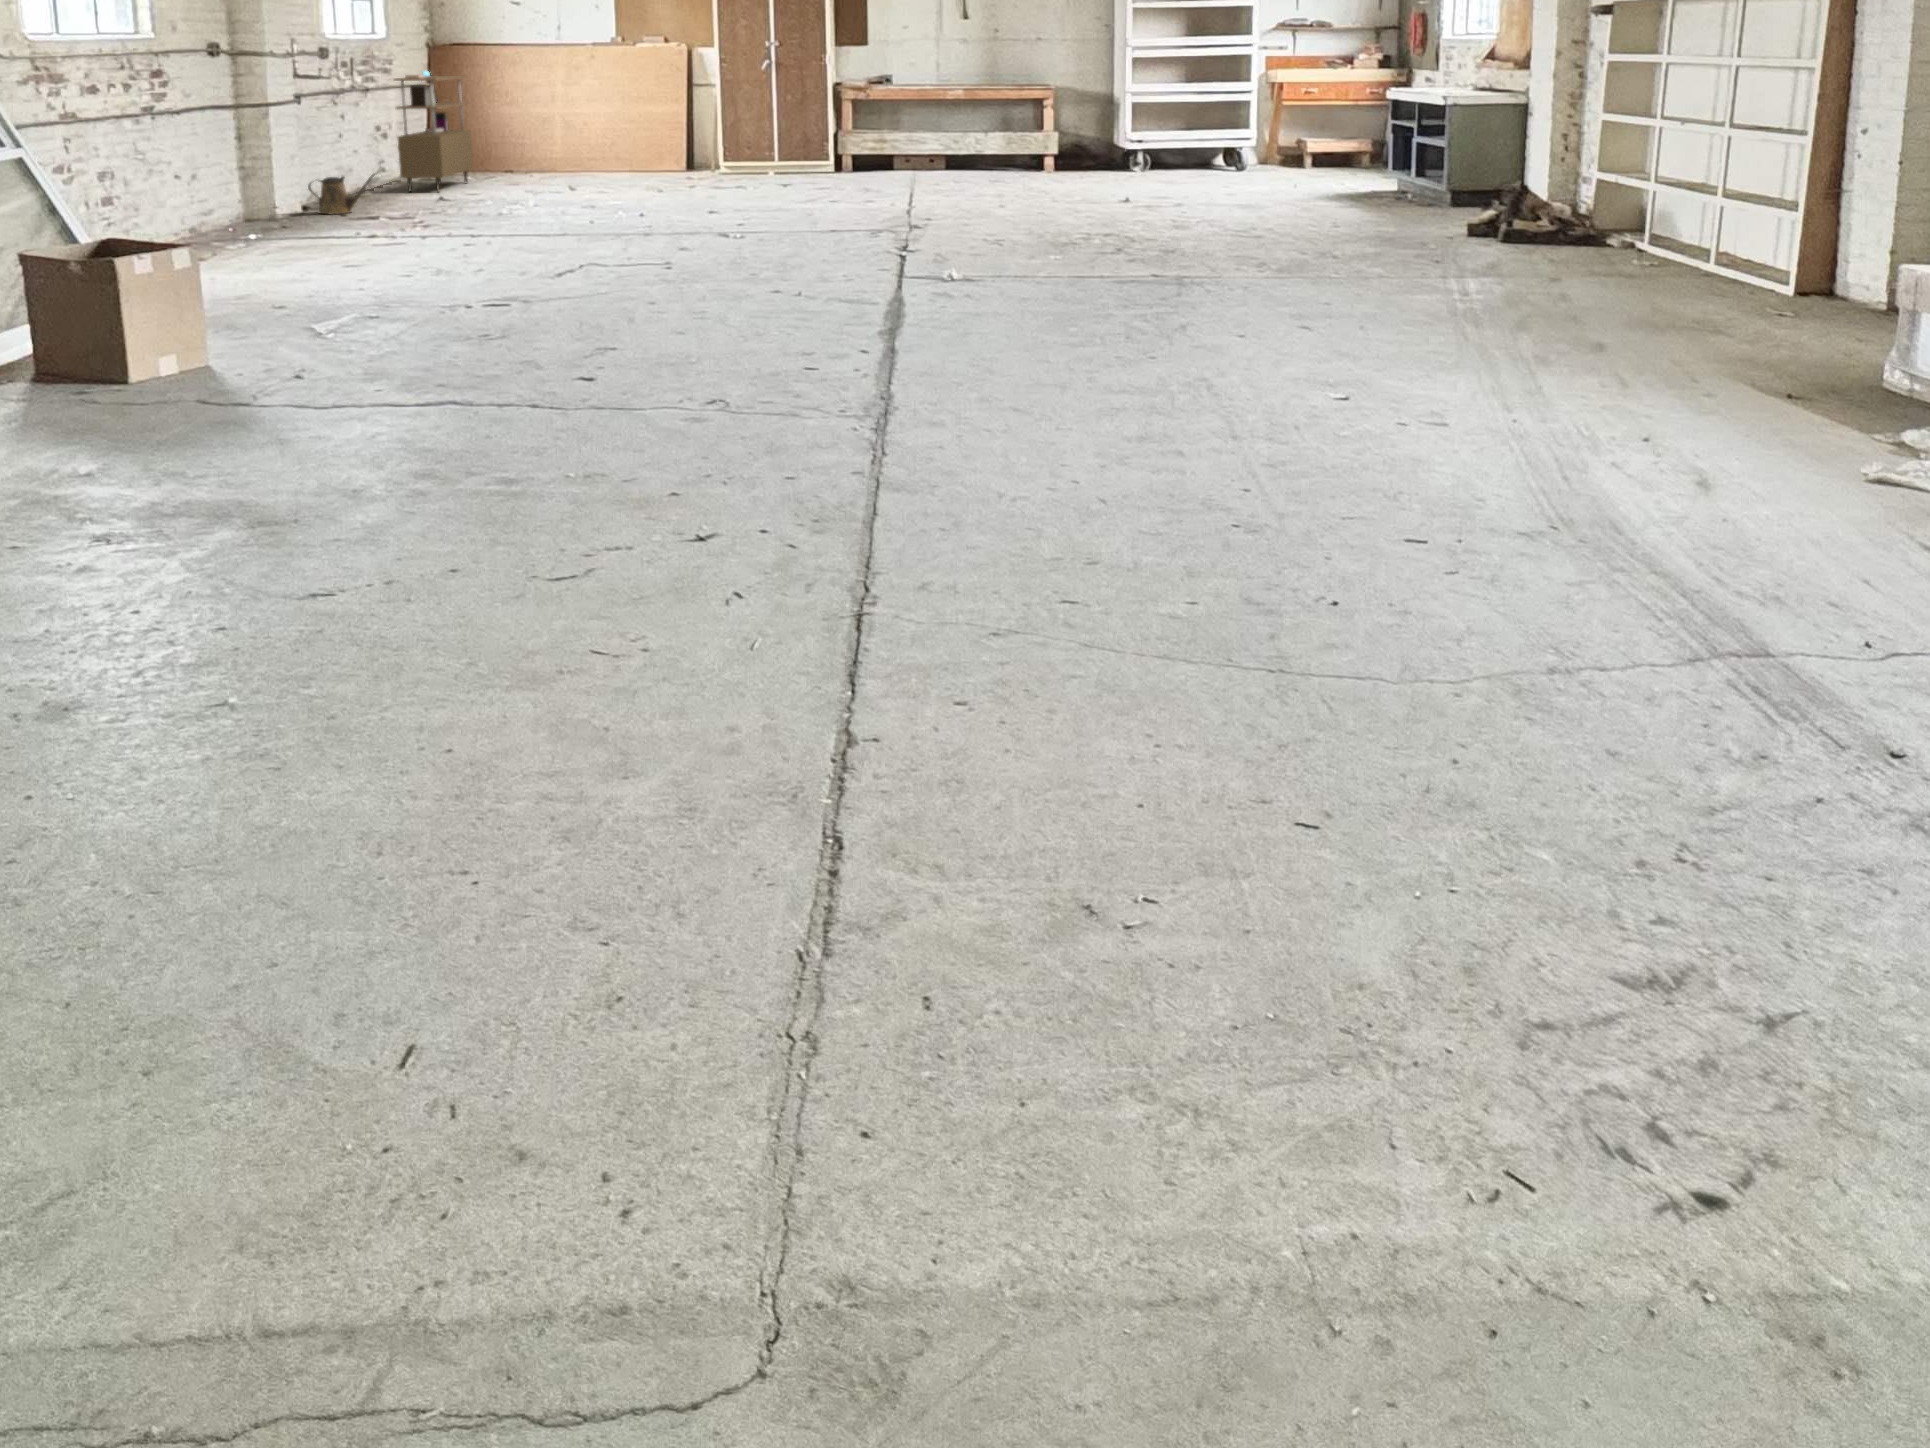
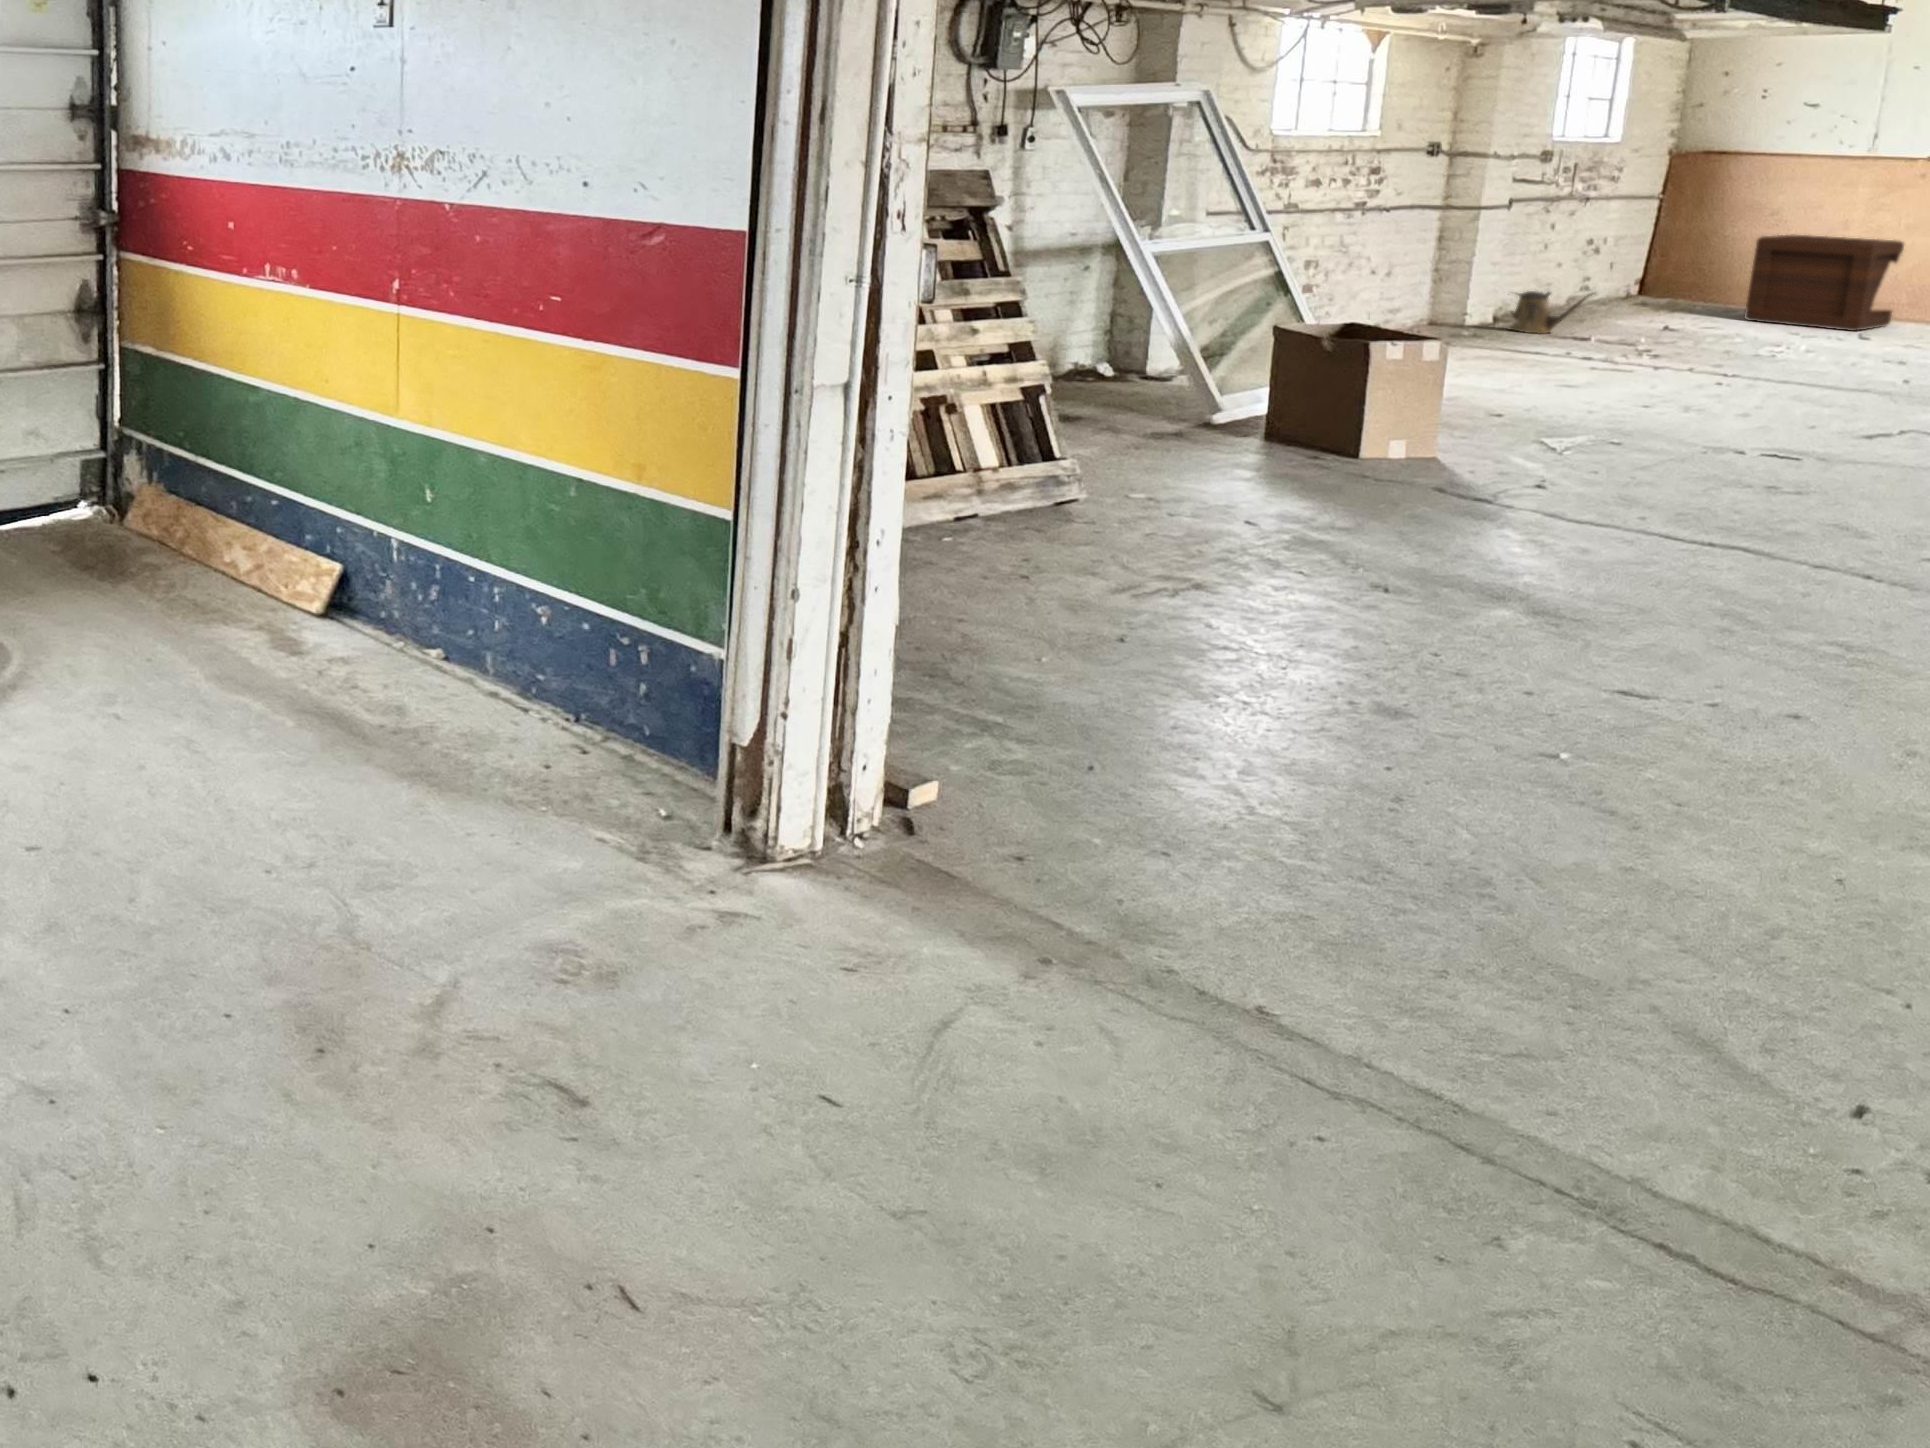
shelving unit: present [394,71,473,193] -> none [1615,178,1739,324]
wooden crate: none [486,112,576,182] -> present [1745,235,1904,331]

